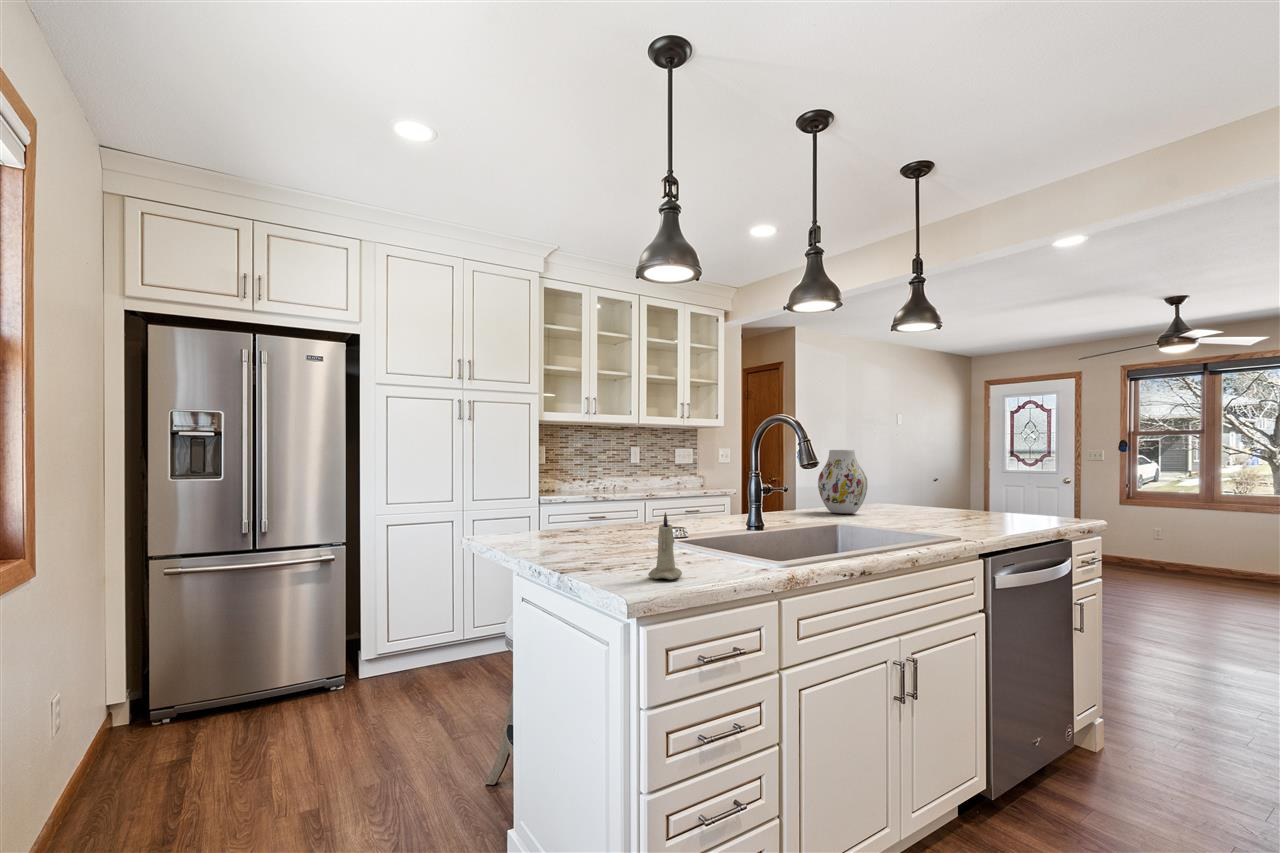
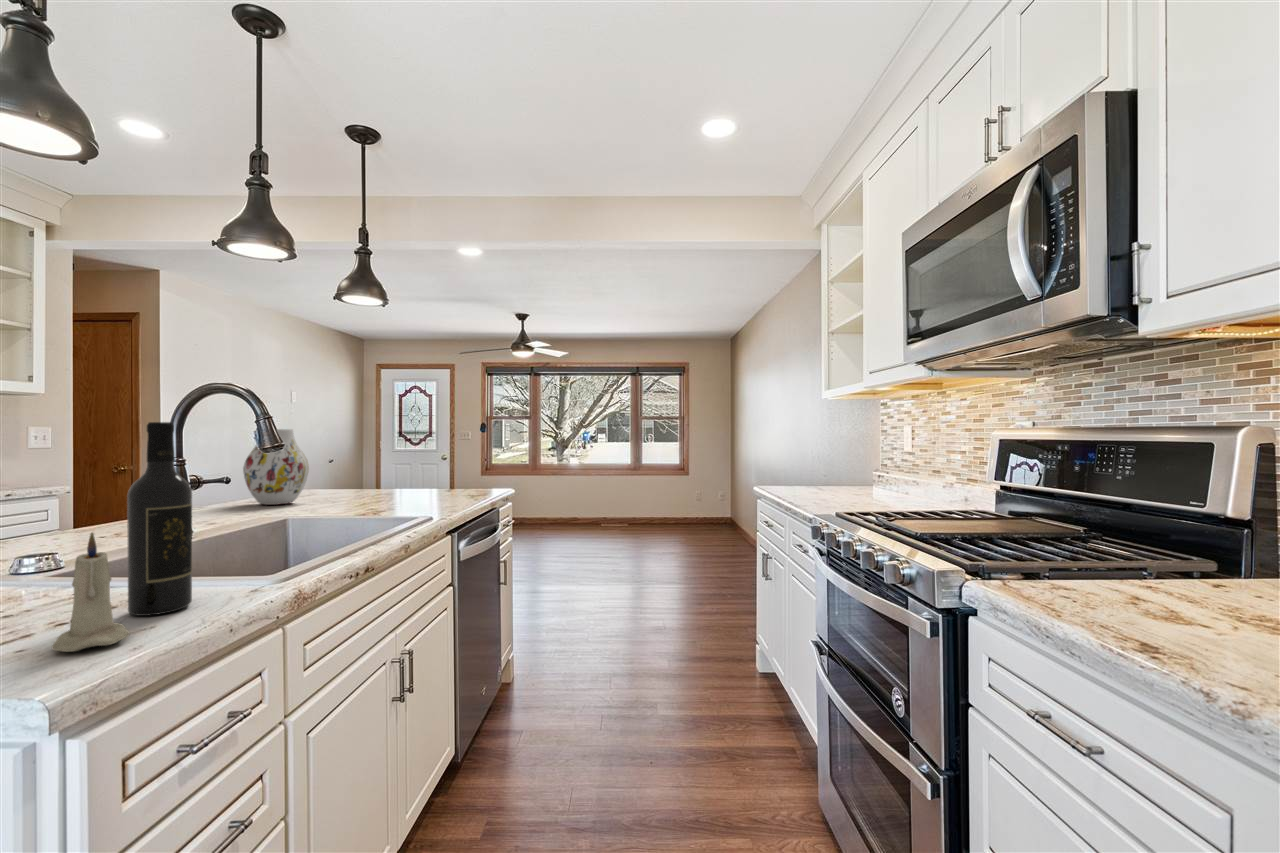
wine bottle: none [691,447,724,570] -> present [127,422,192,616]

